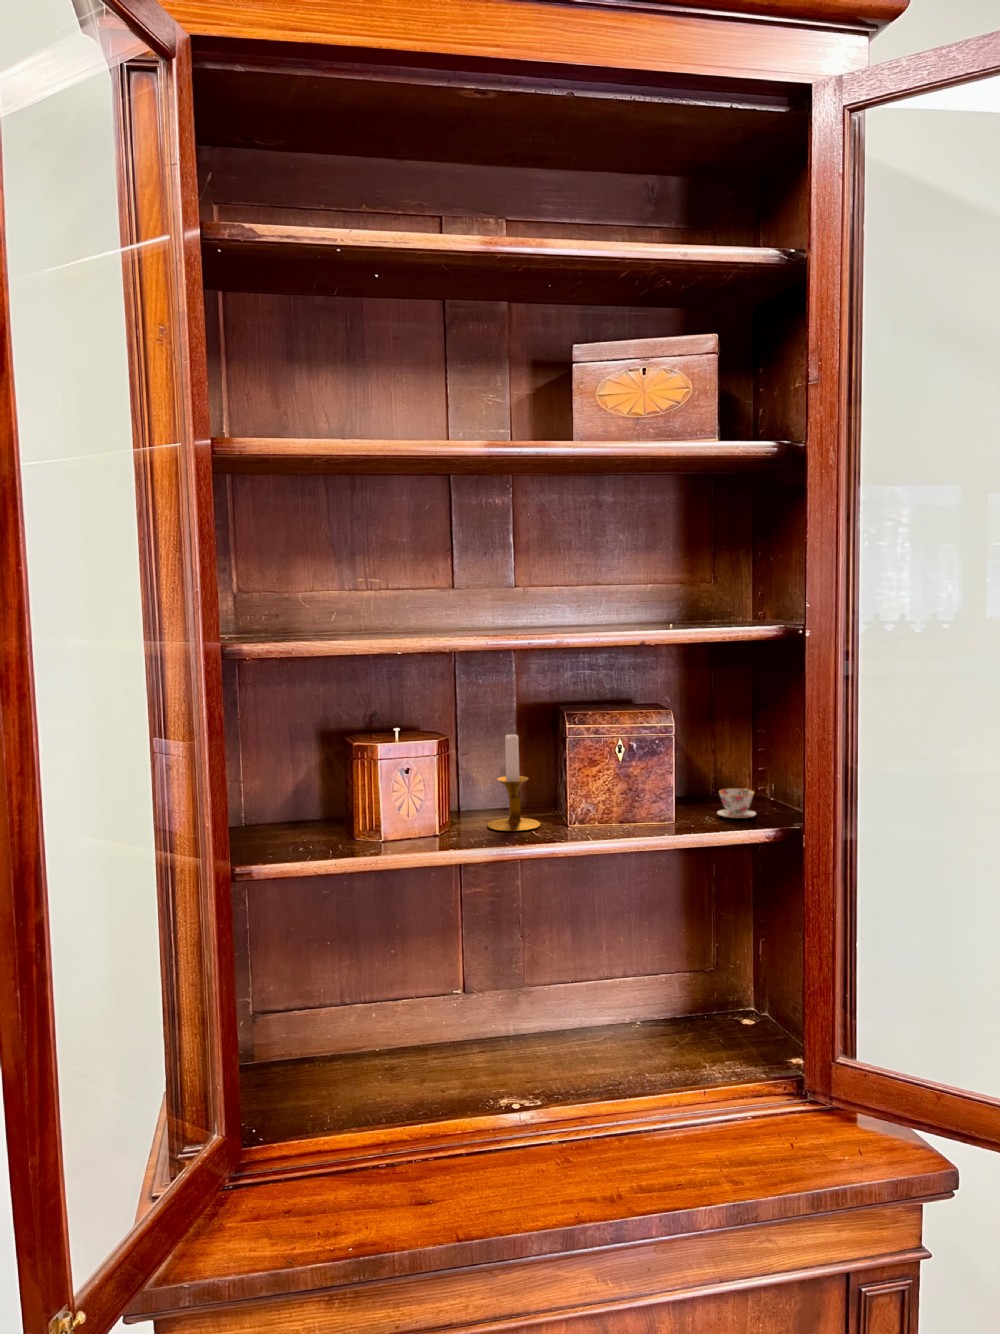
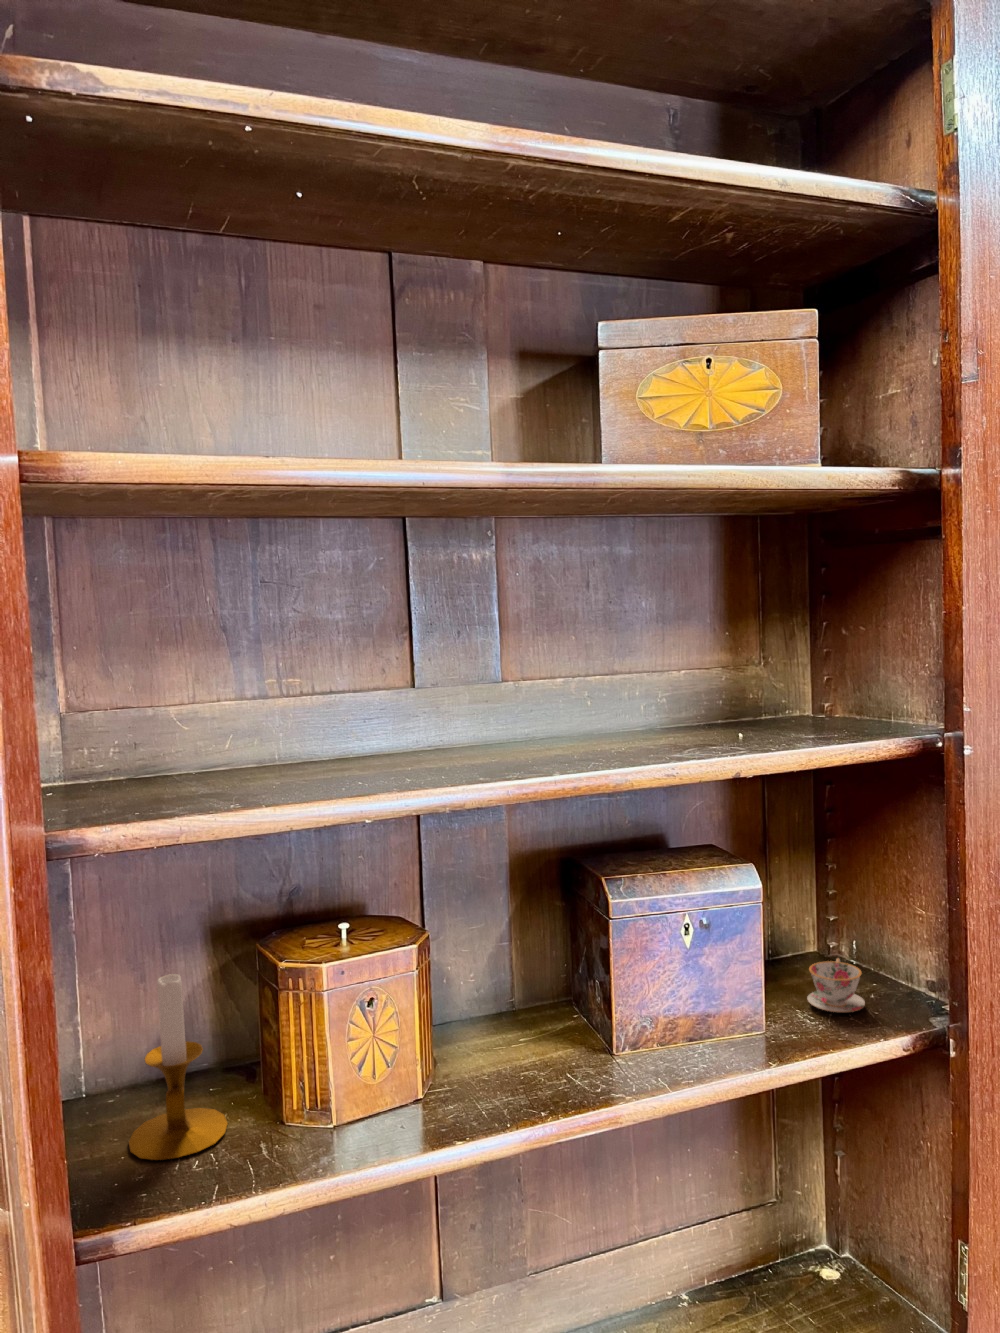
candlestick: present [487,734,540,831] -> present [129,974,228,1160]

